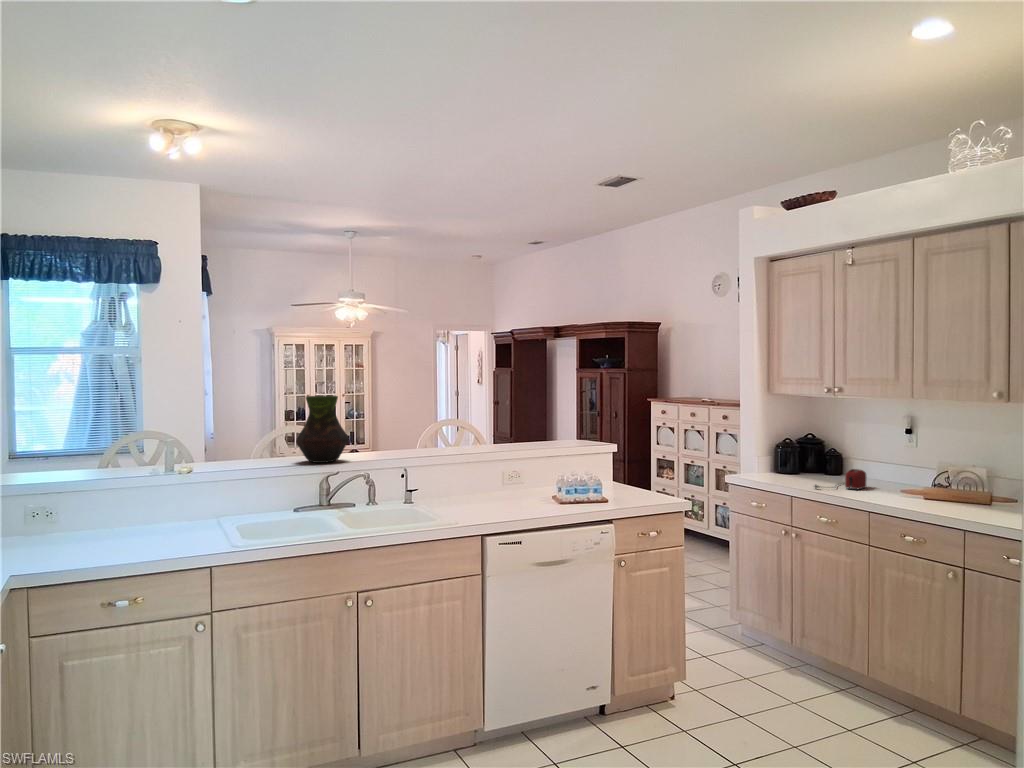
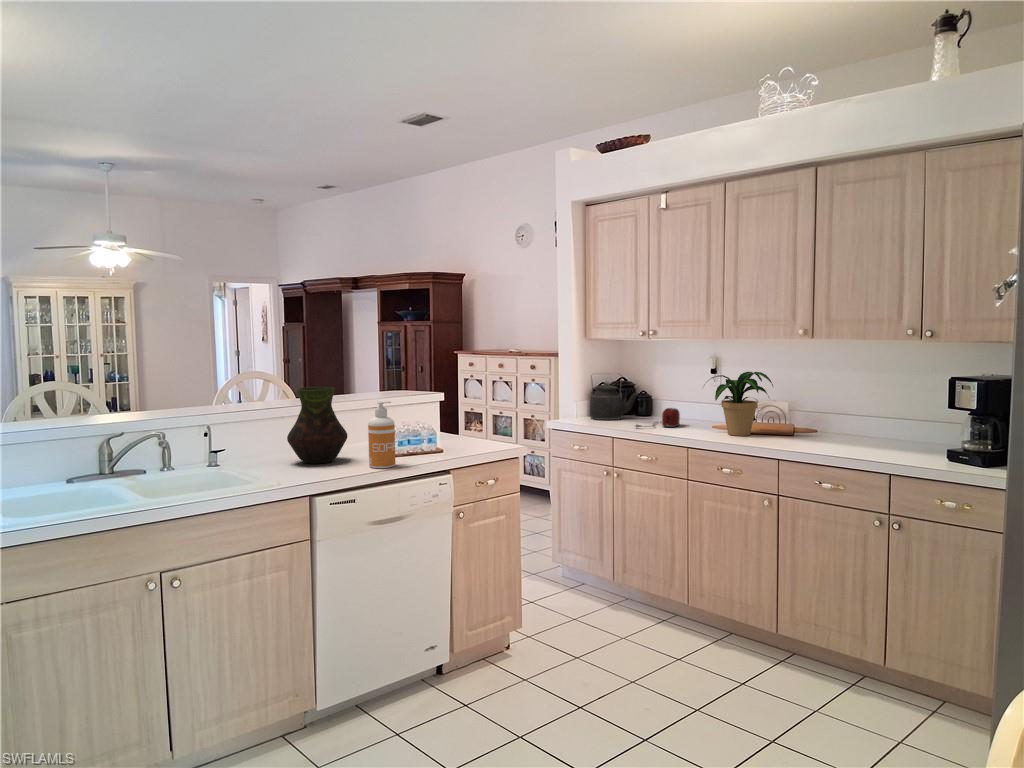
vase: present [296,396,348,463] -> present [287,387,348,464]
kettle: none [772,429,825,478] -> present [590,376,638,420]
potted plant: none [886,435,967,504] -> present [704,372,773,436]
soap dispenser: none [534,455,558,515] -> present [368,401,395,468]

